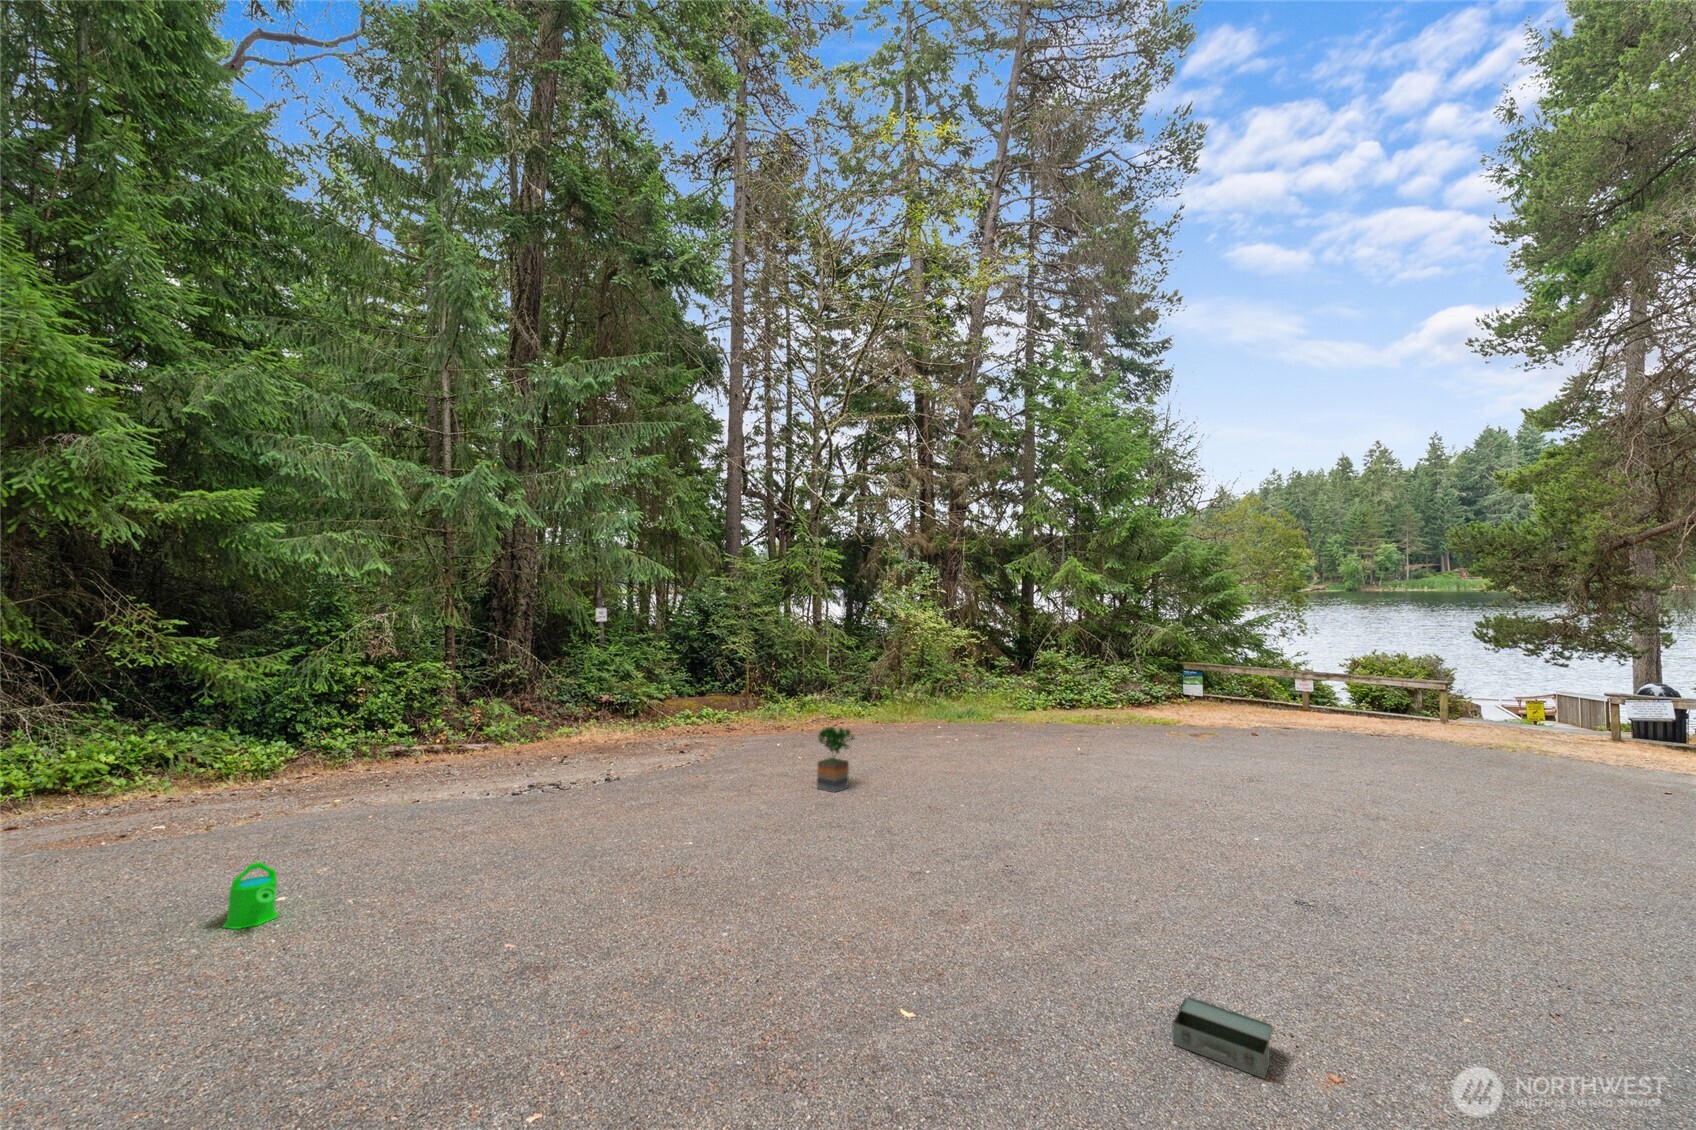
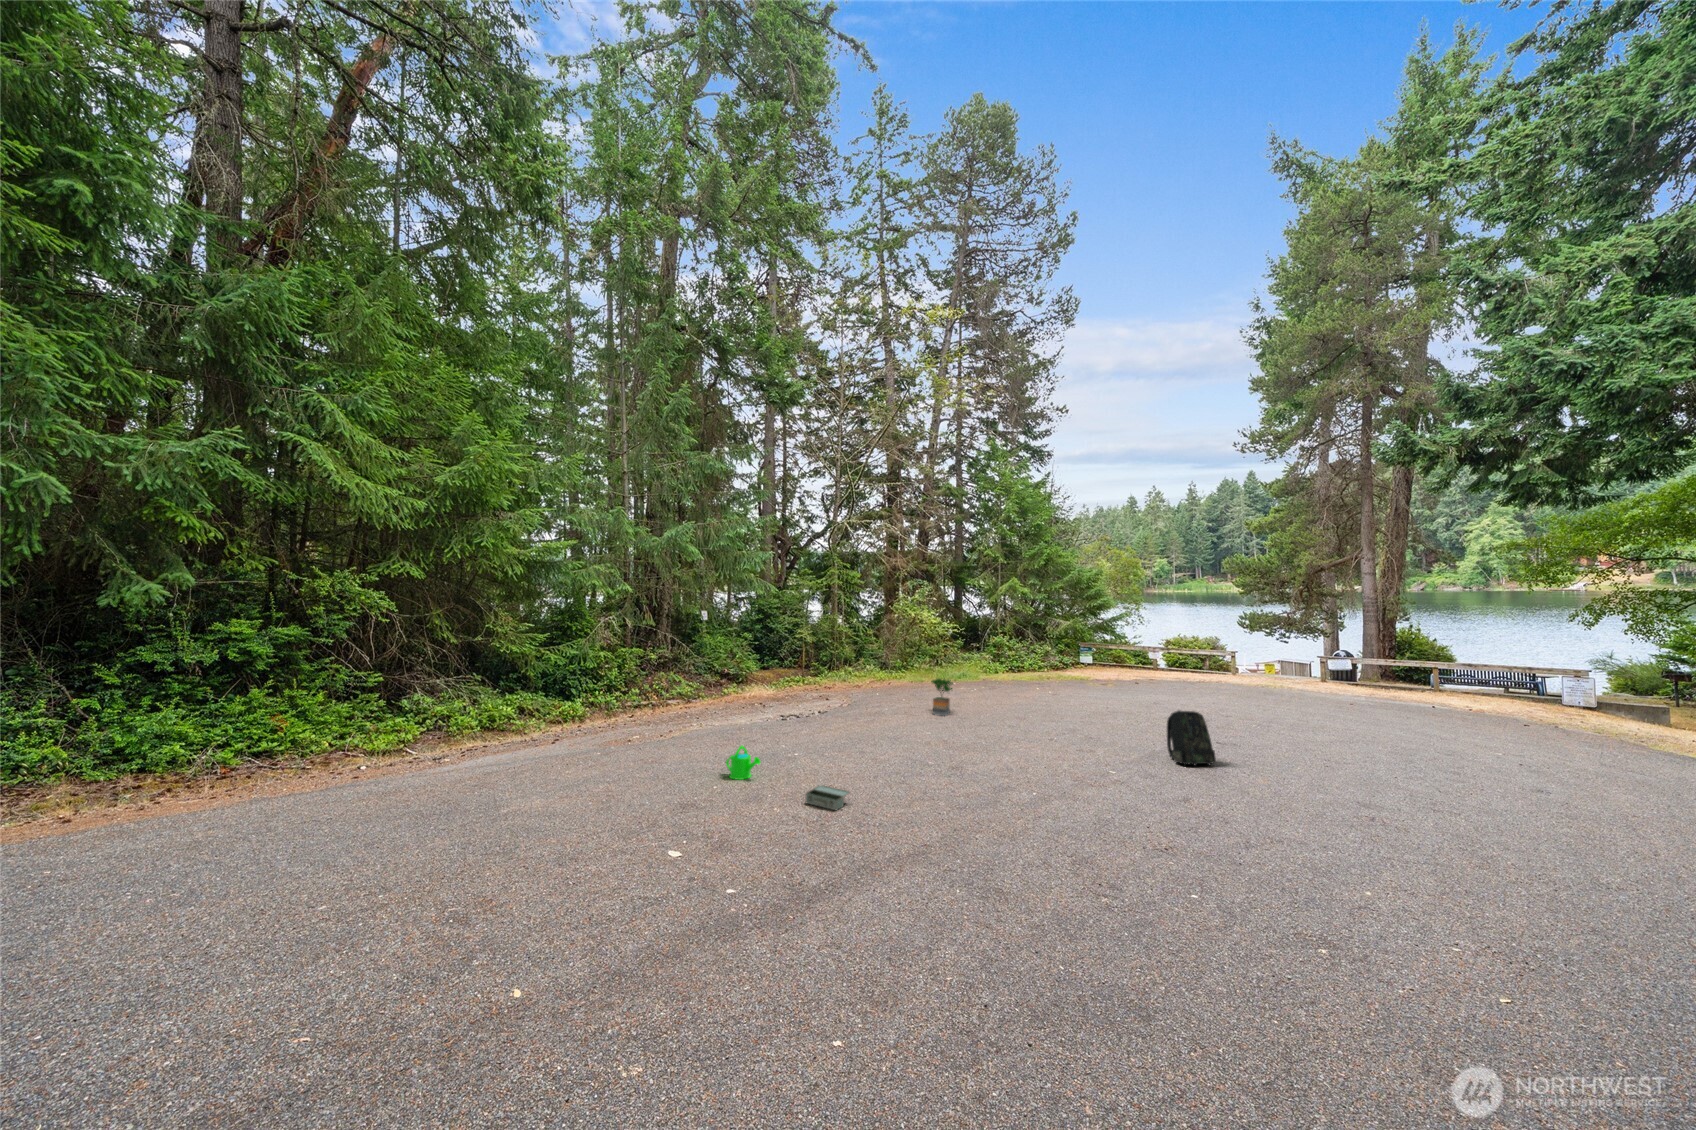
backpack: none [1141,819,1234,945] -> present [1167,711,1216,766]
toolbox: present [1172,997,1273,1078] -> present [806,785,849,810]

